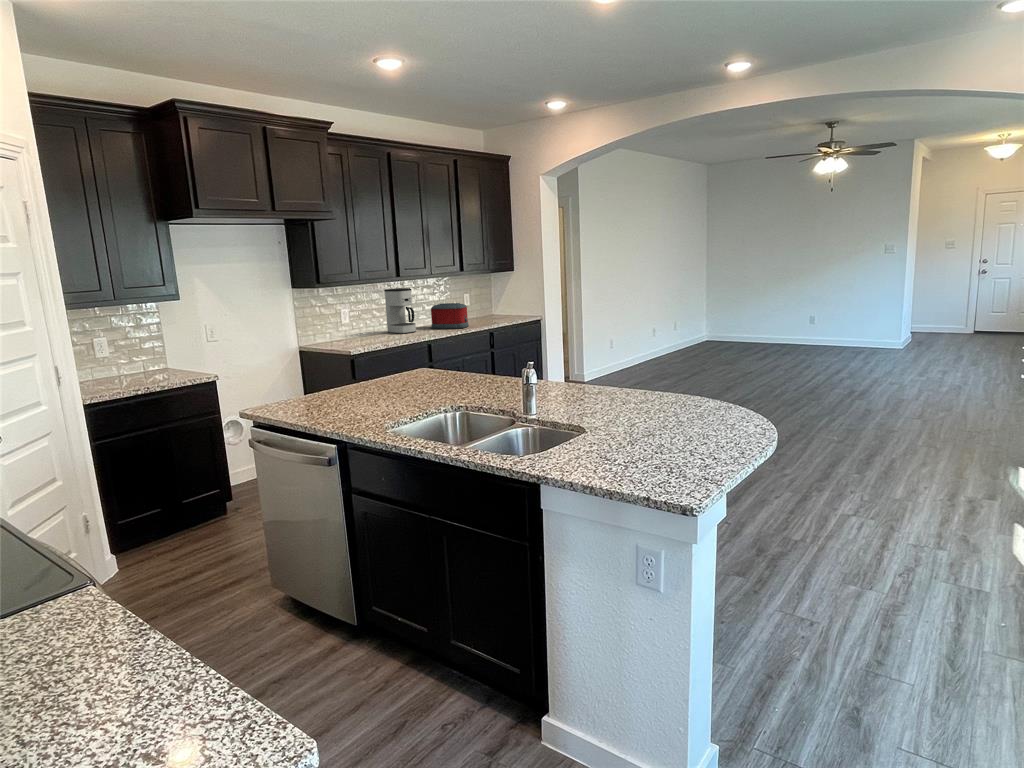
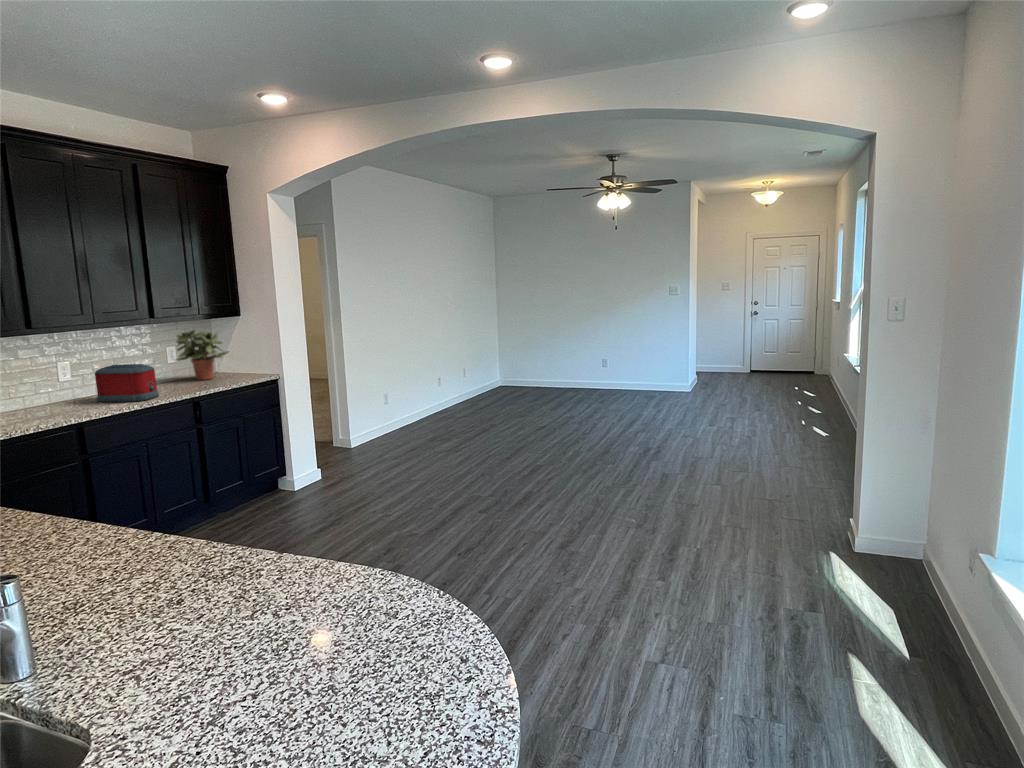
potted plant: none [471,280,507,318] -> present [176,329,229,380]
coffee maker: present [384,288,416,334] -> none [7,345,66,414]

